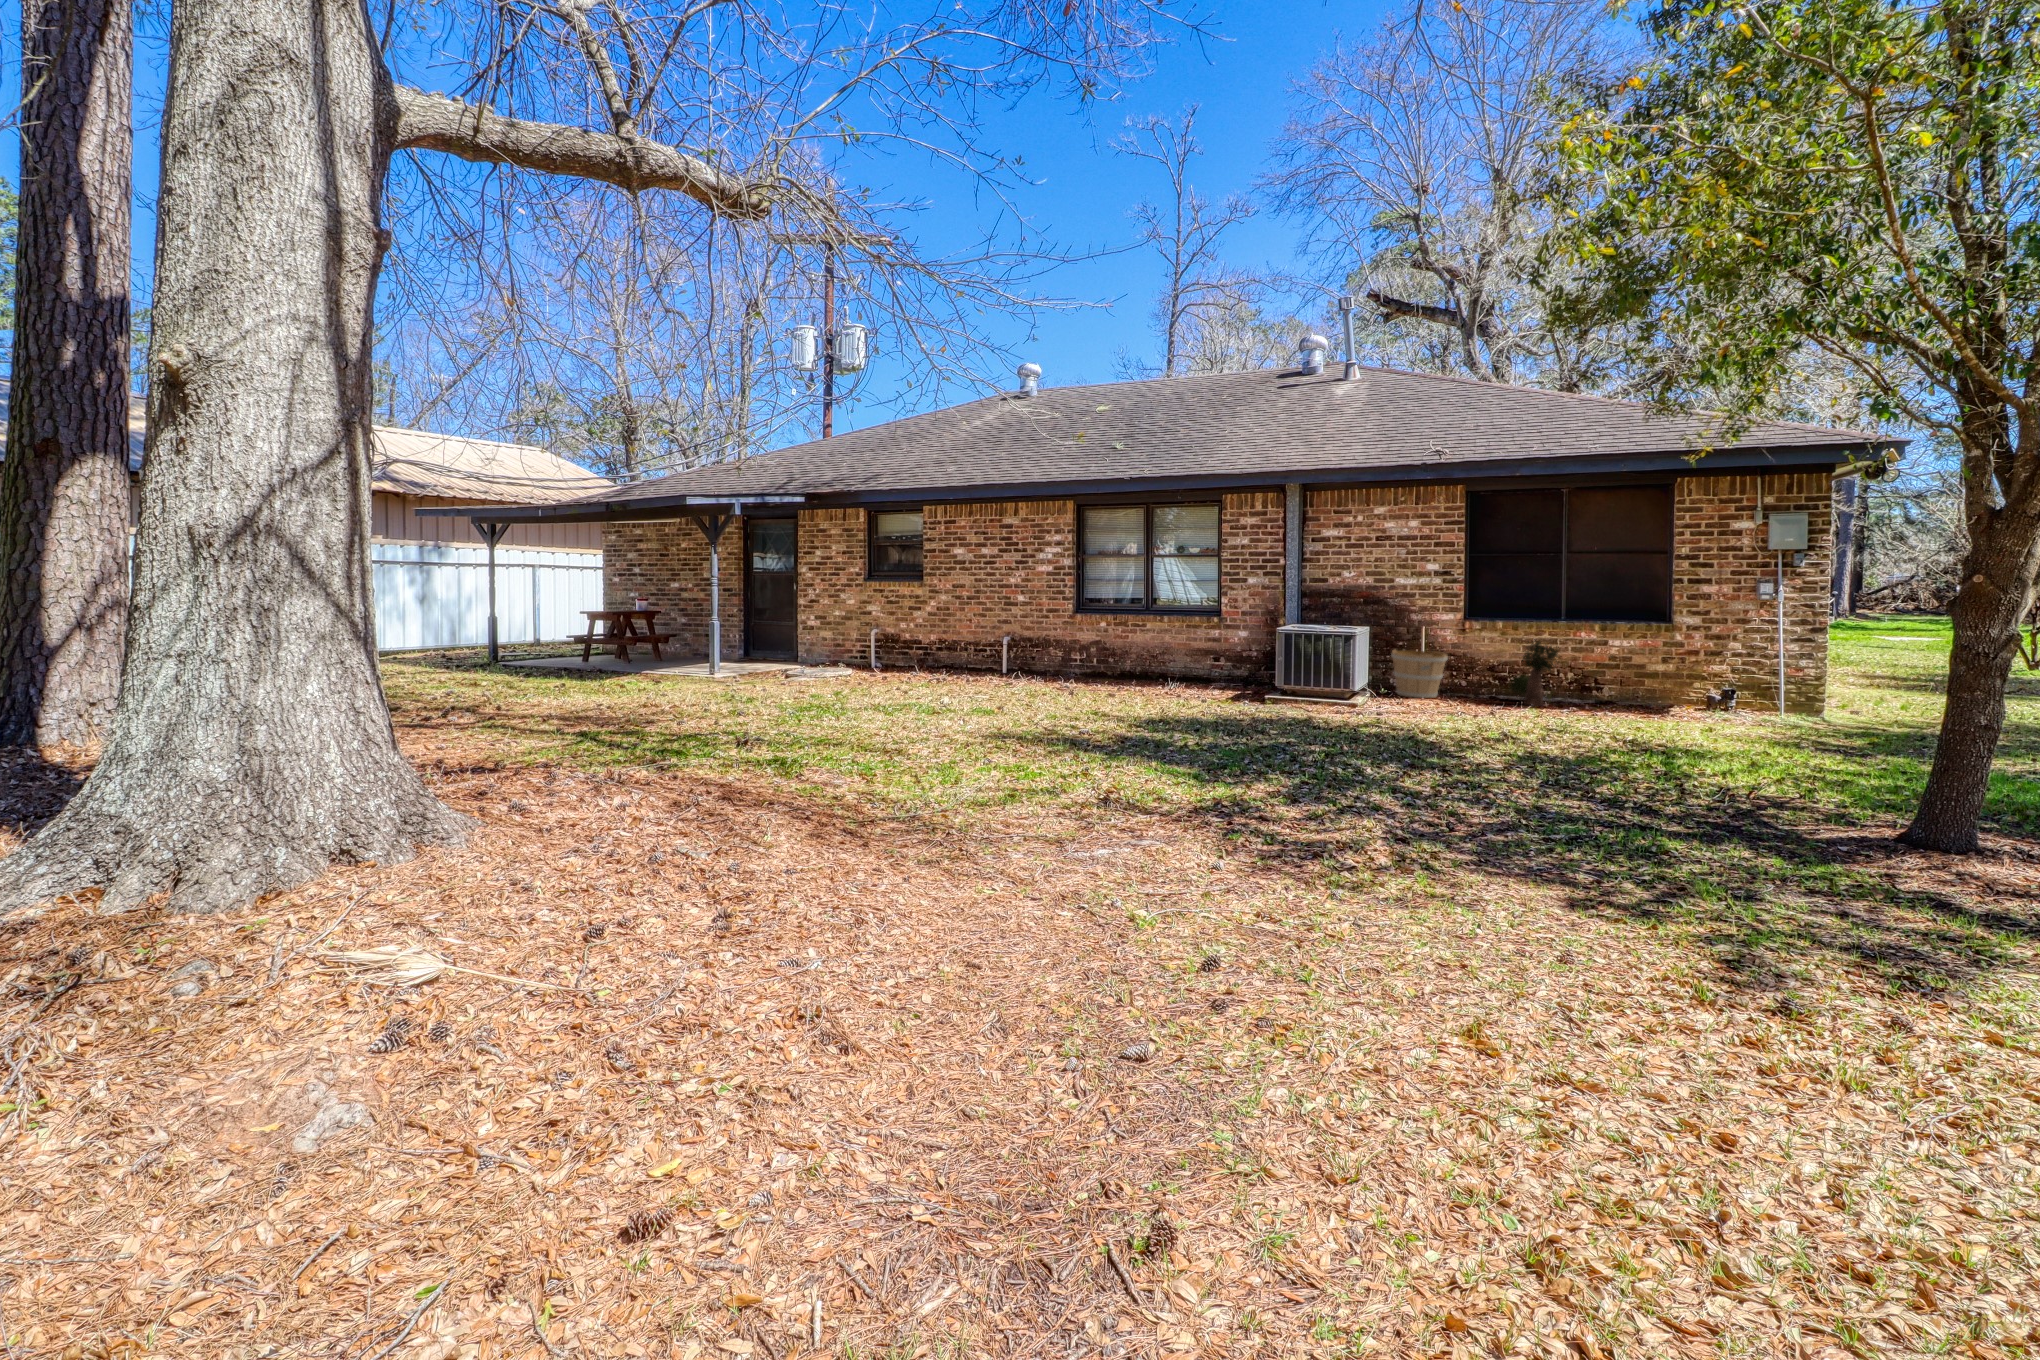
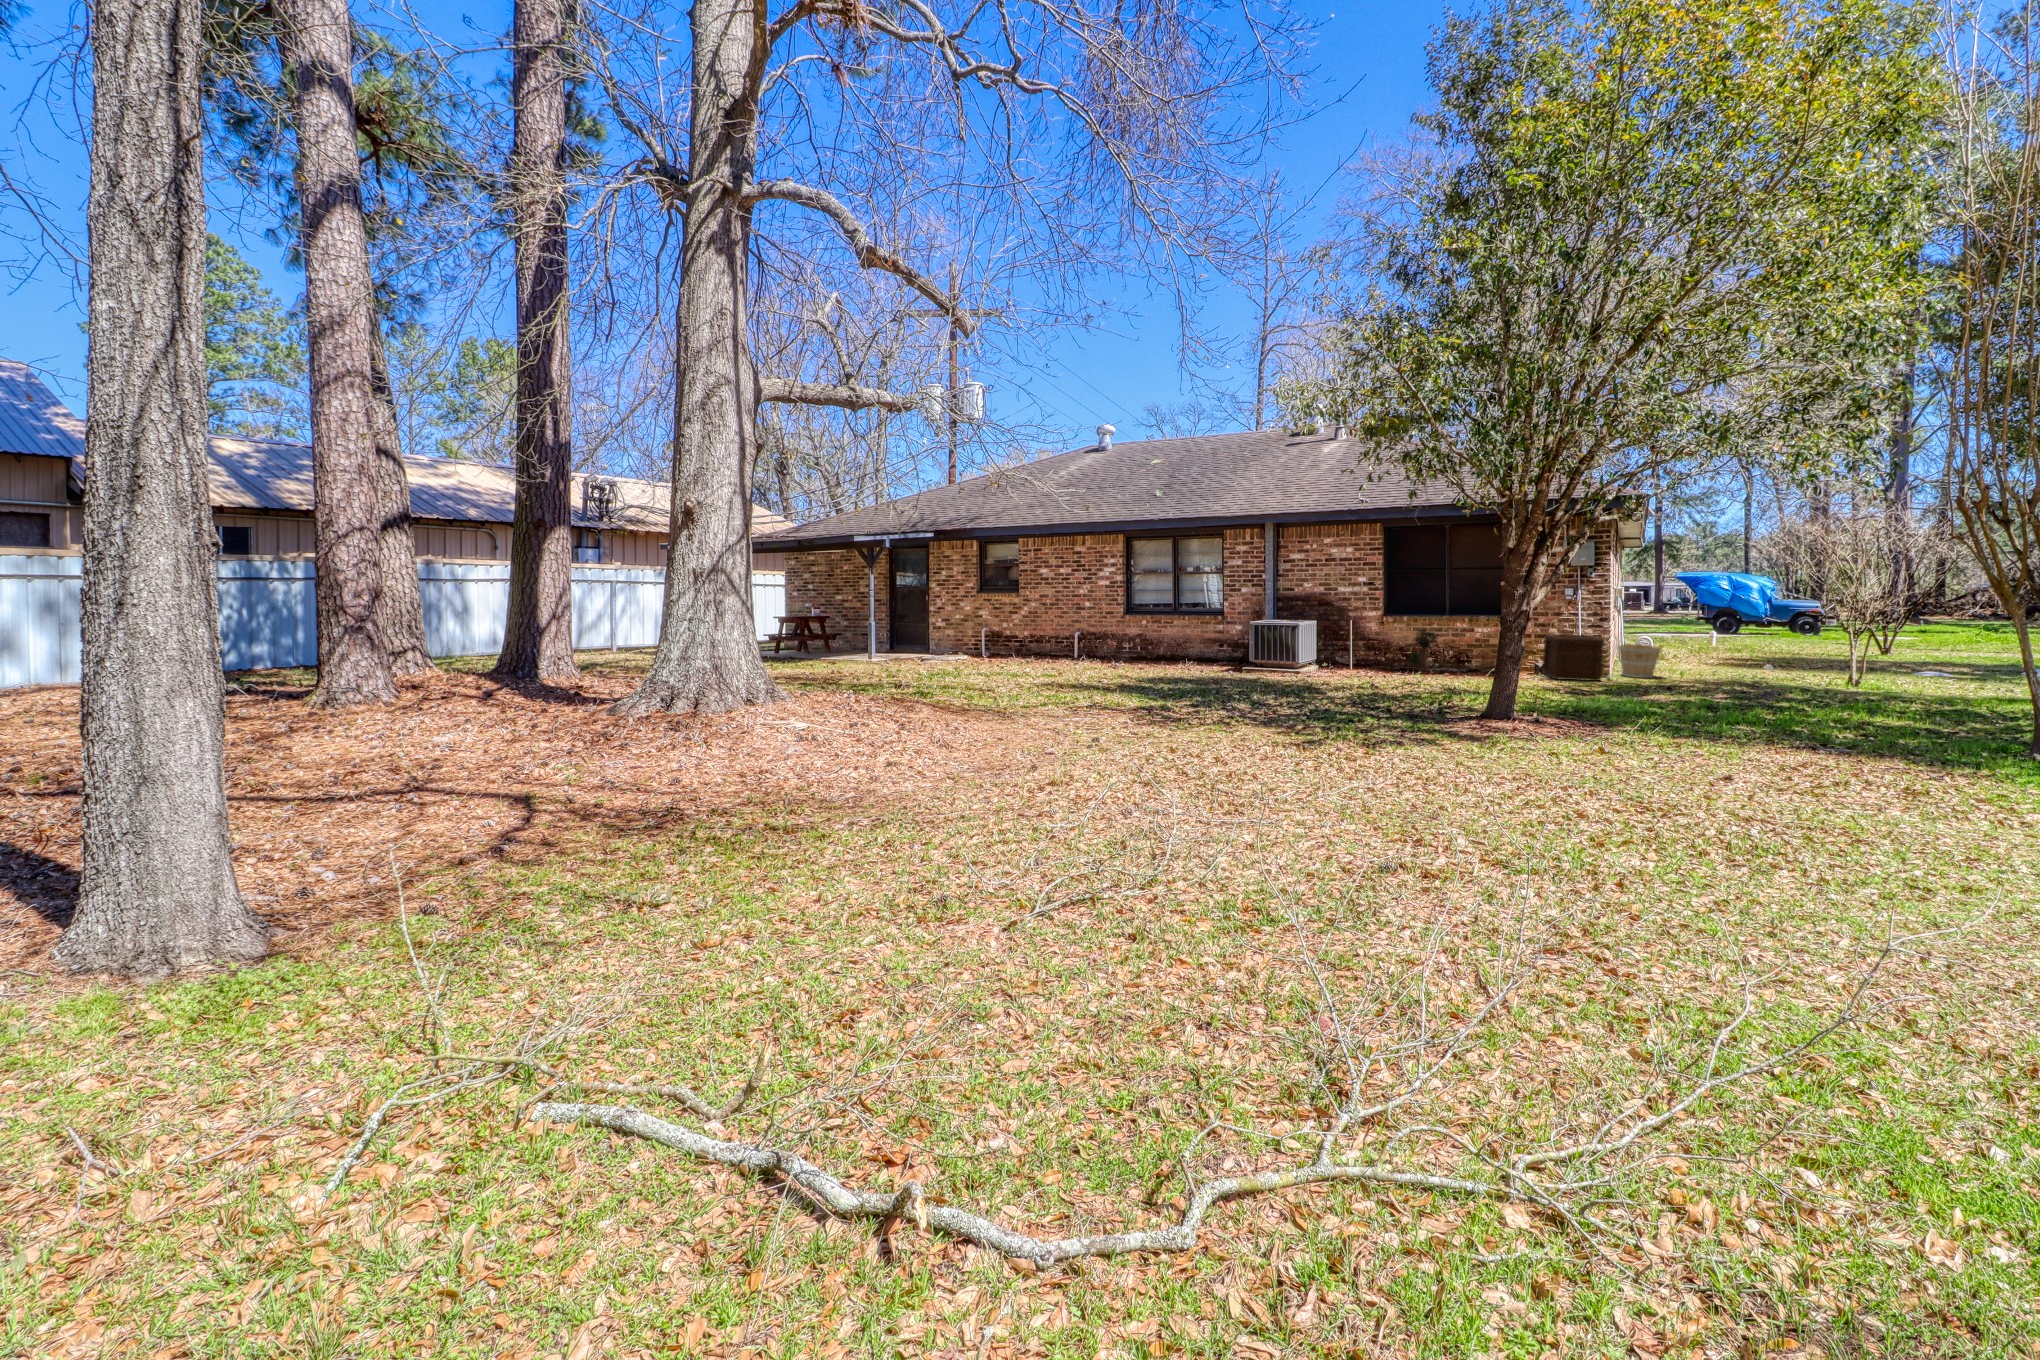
wooden bucket: present [1392,650,1448,698] -> present [1618,644,1662,678]
wooden crate: none [1719,651,1833,726] -> present [1543,634,1604,681]

